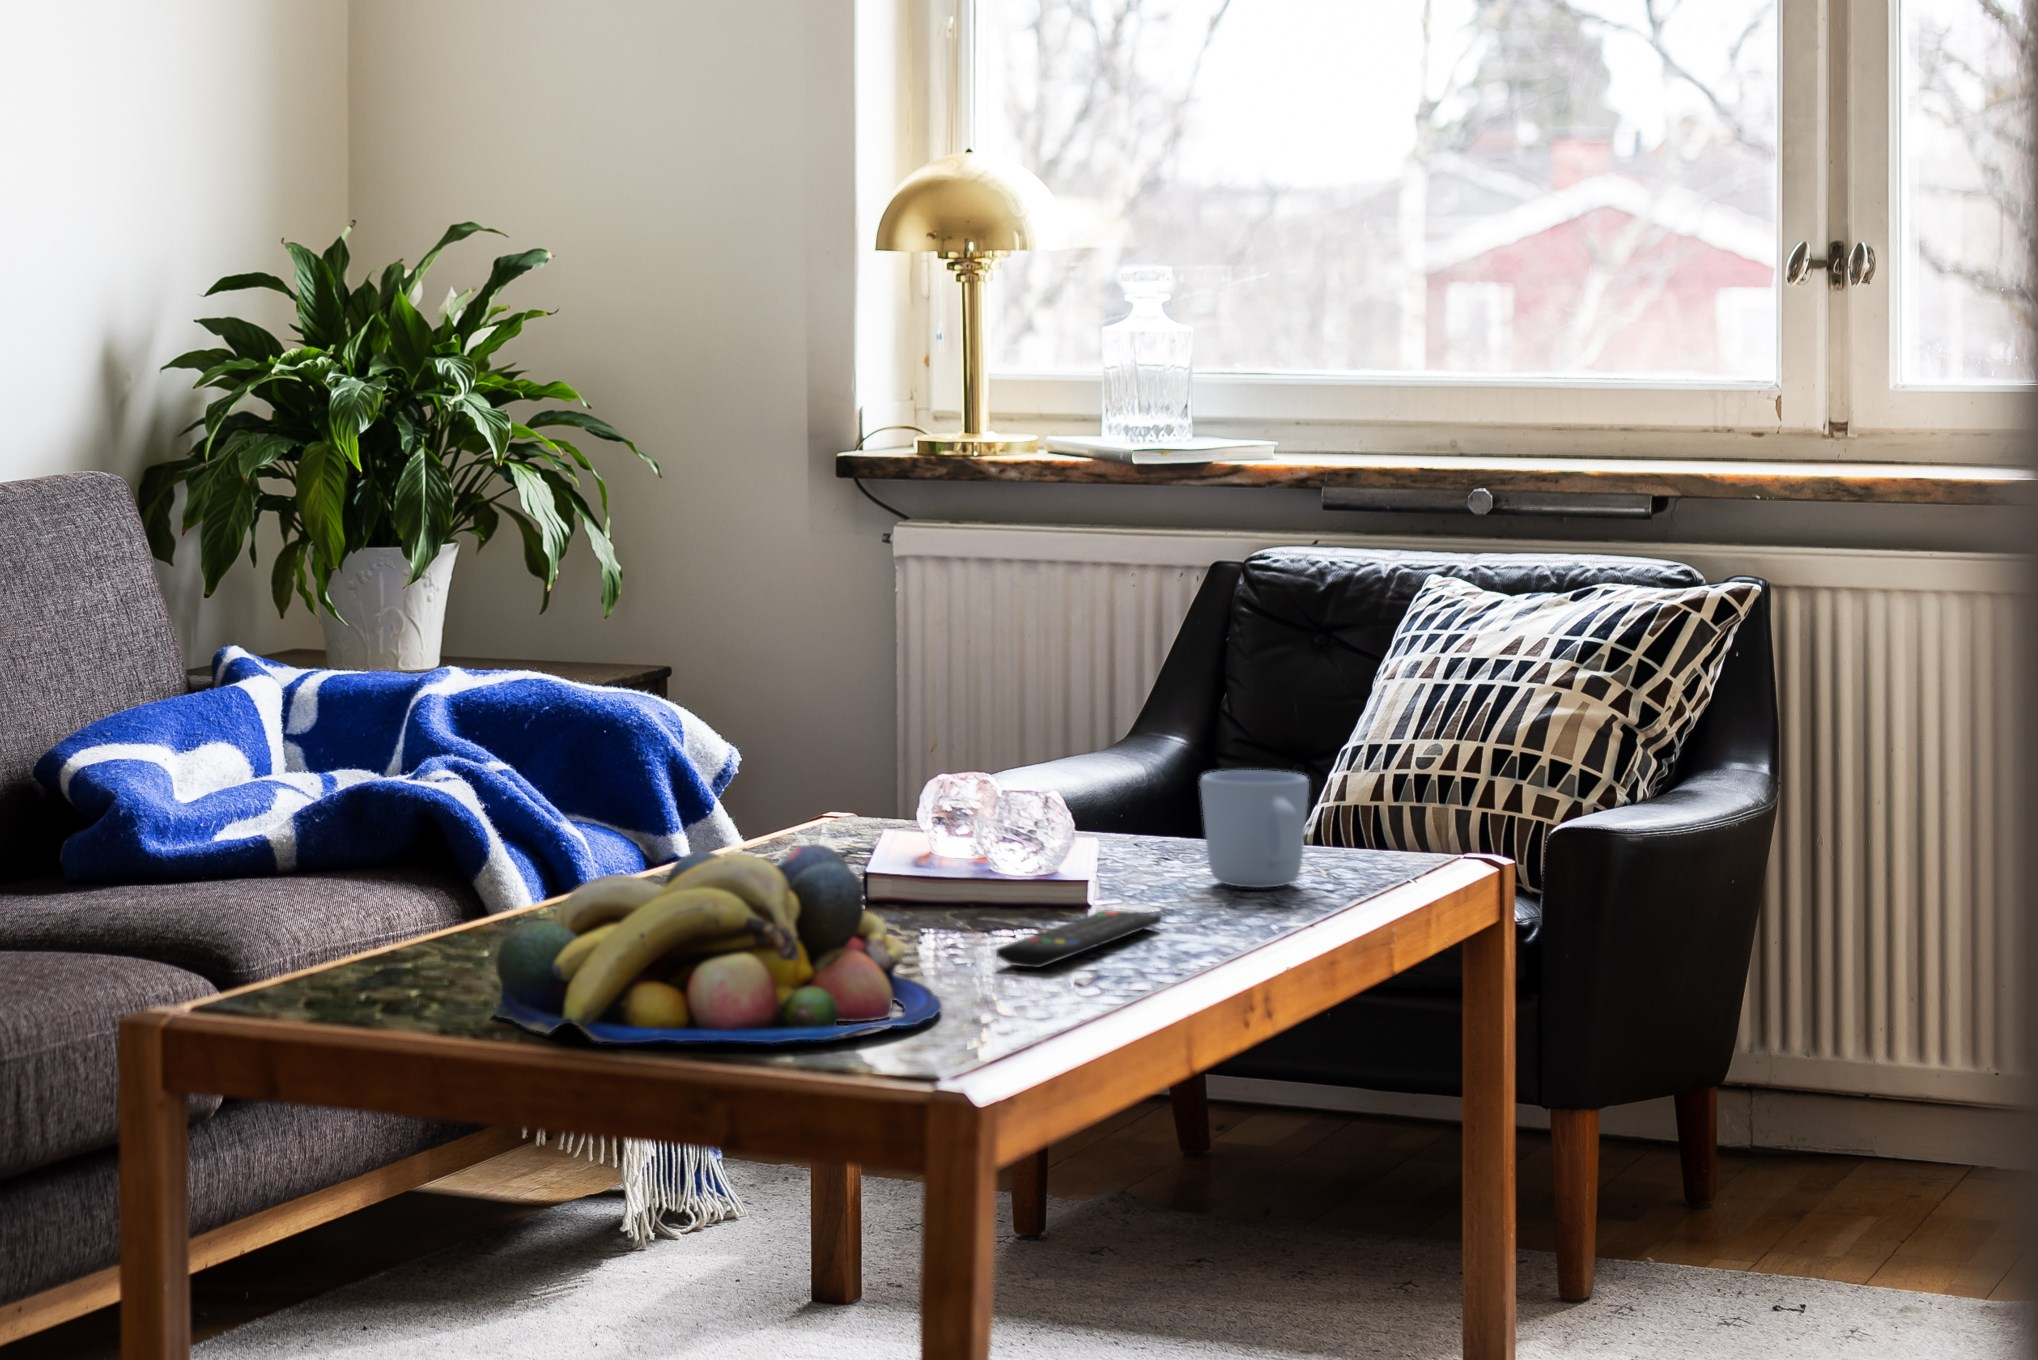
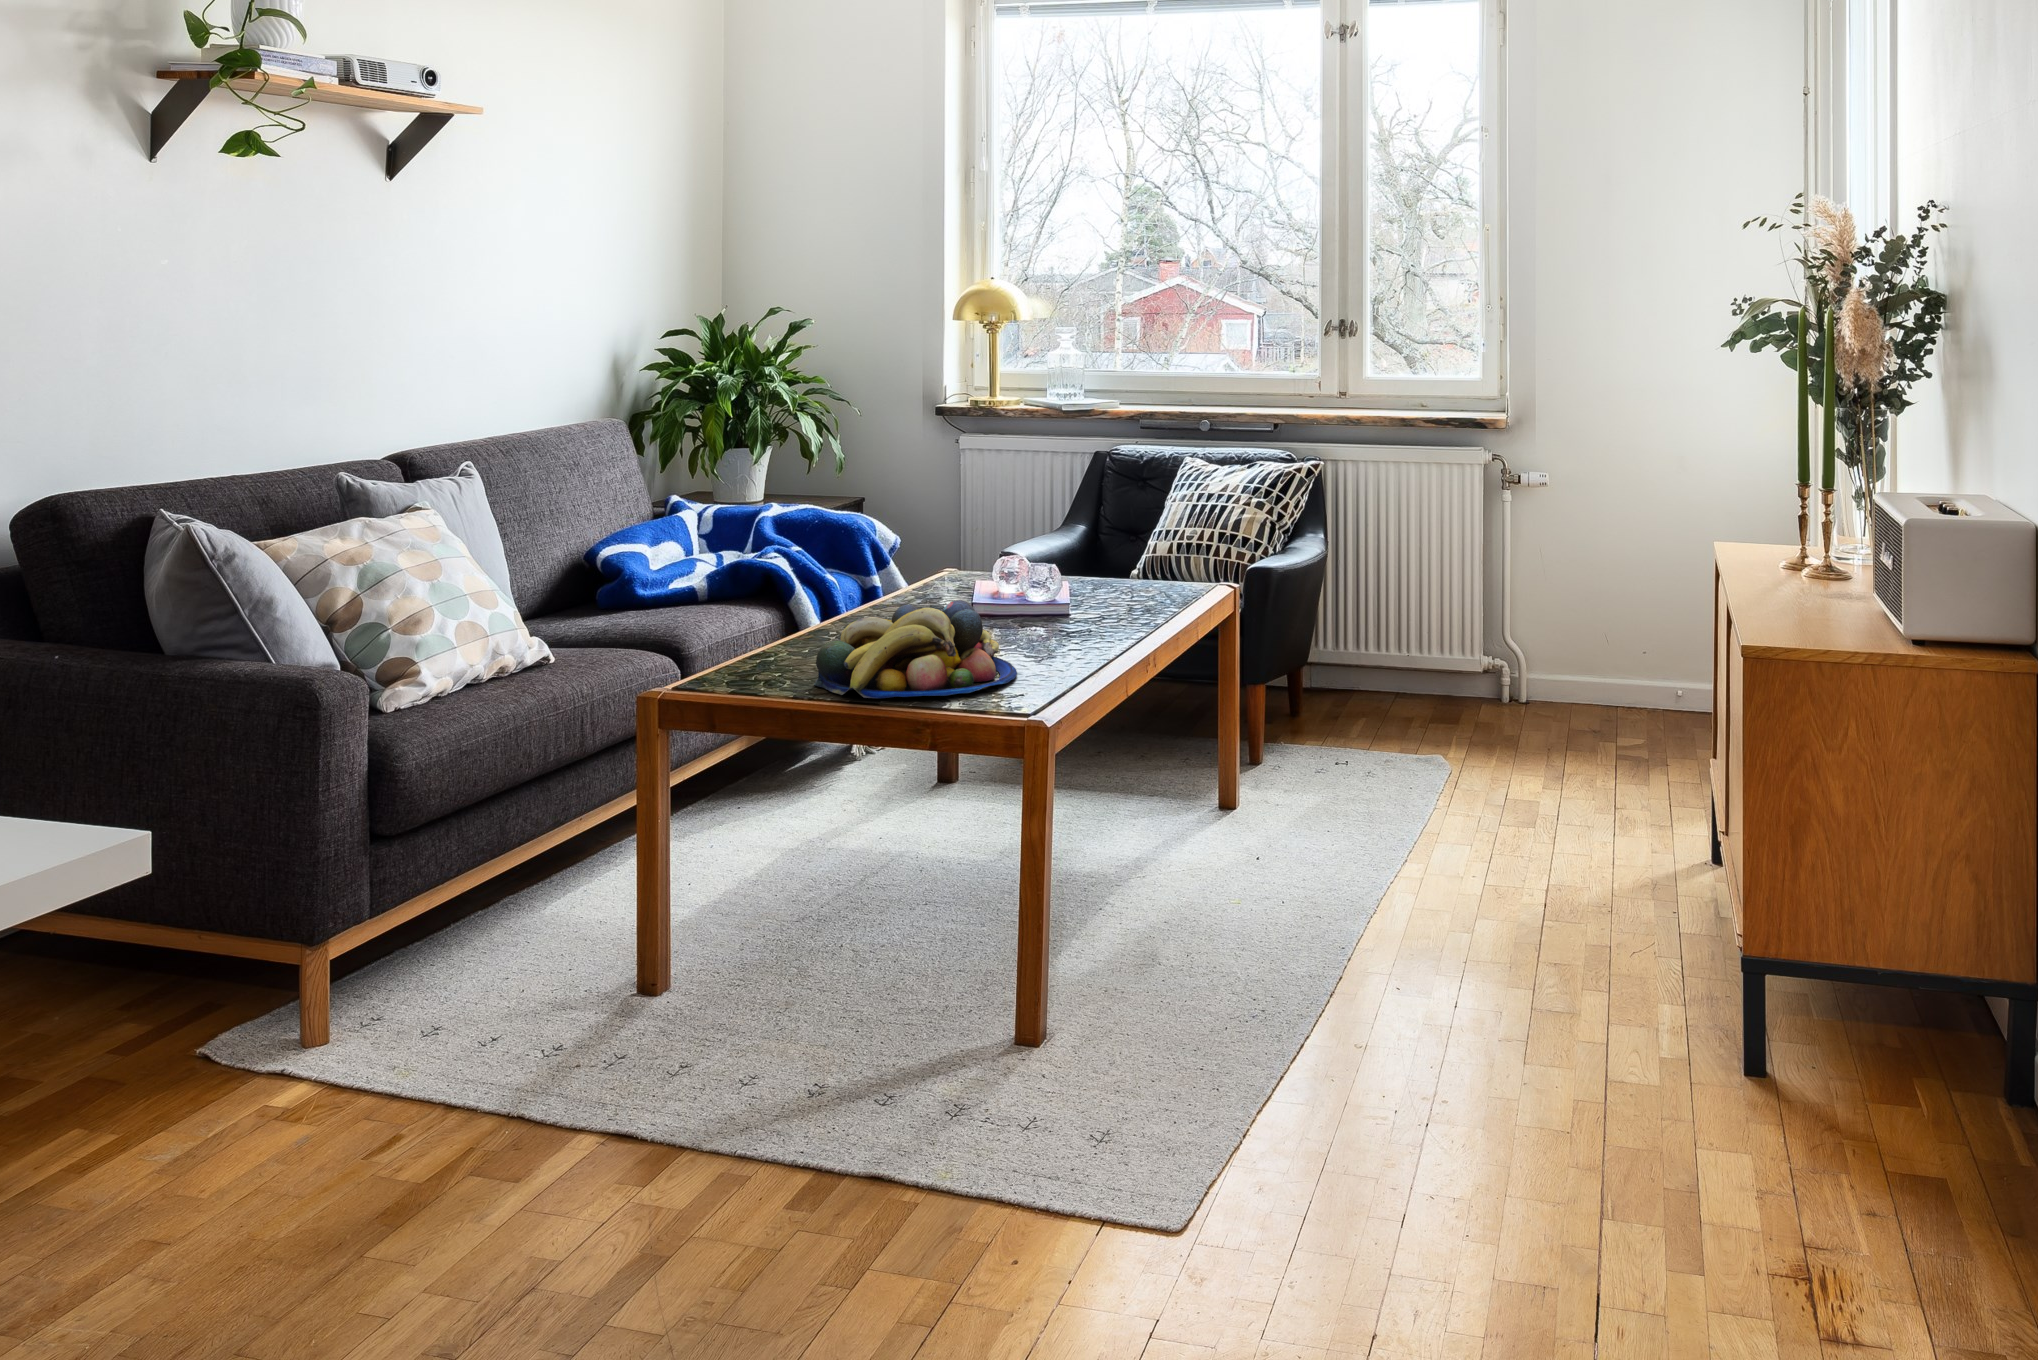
mug: present [1200,770,1309,888] -> none [1114,553,1160,604]
remote control: present [996,910,1161,967] -> none [1036,619,1102,649]

